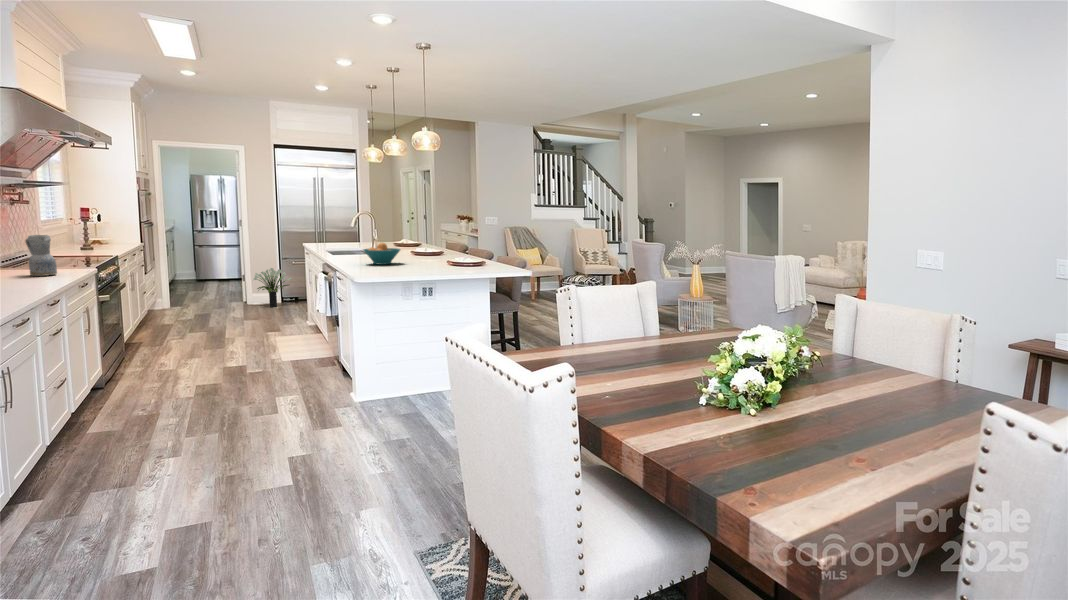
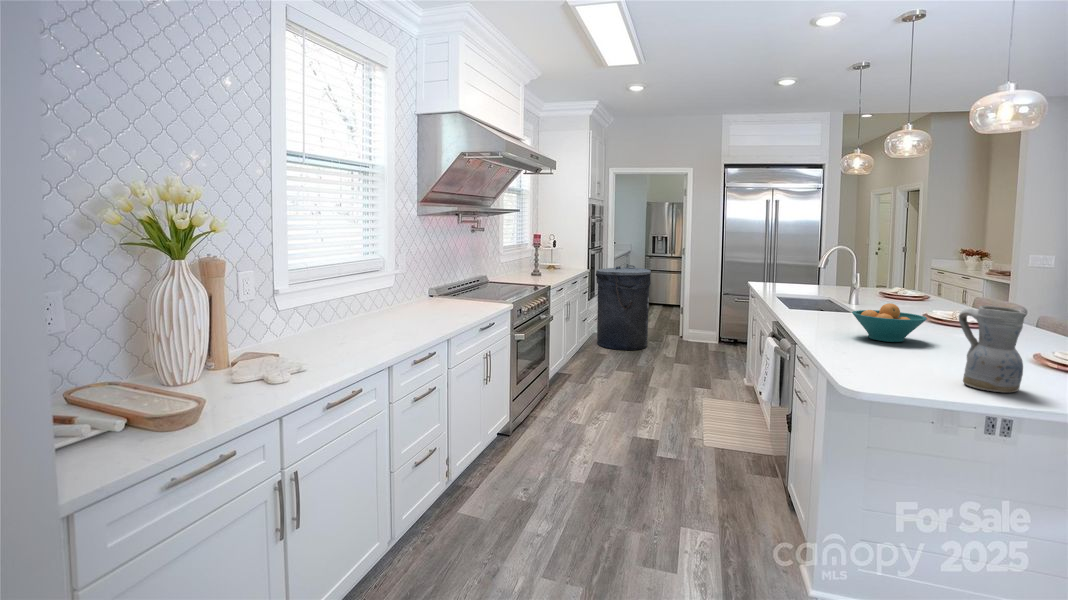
ceramic pitcher: present [25,235,57,276] -> present [959,305,1026,392]
trash can: none [150,237,214,319] -> present [596,265,651,350]
potted plant: present [253,268,292,307] -> none [690,302,732,346]

